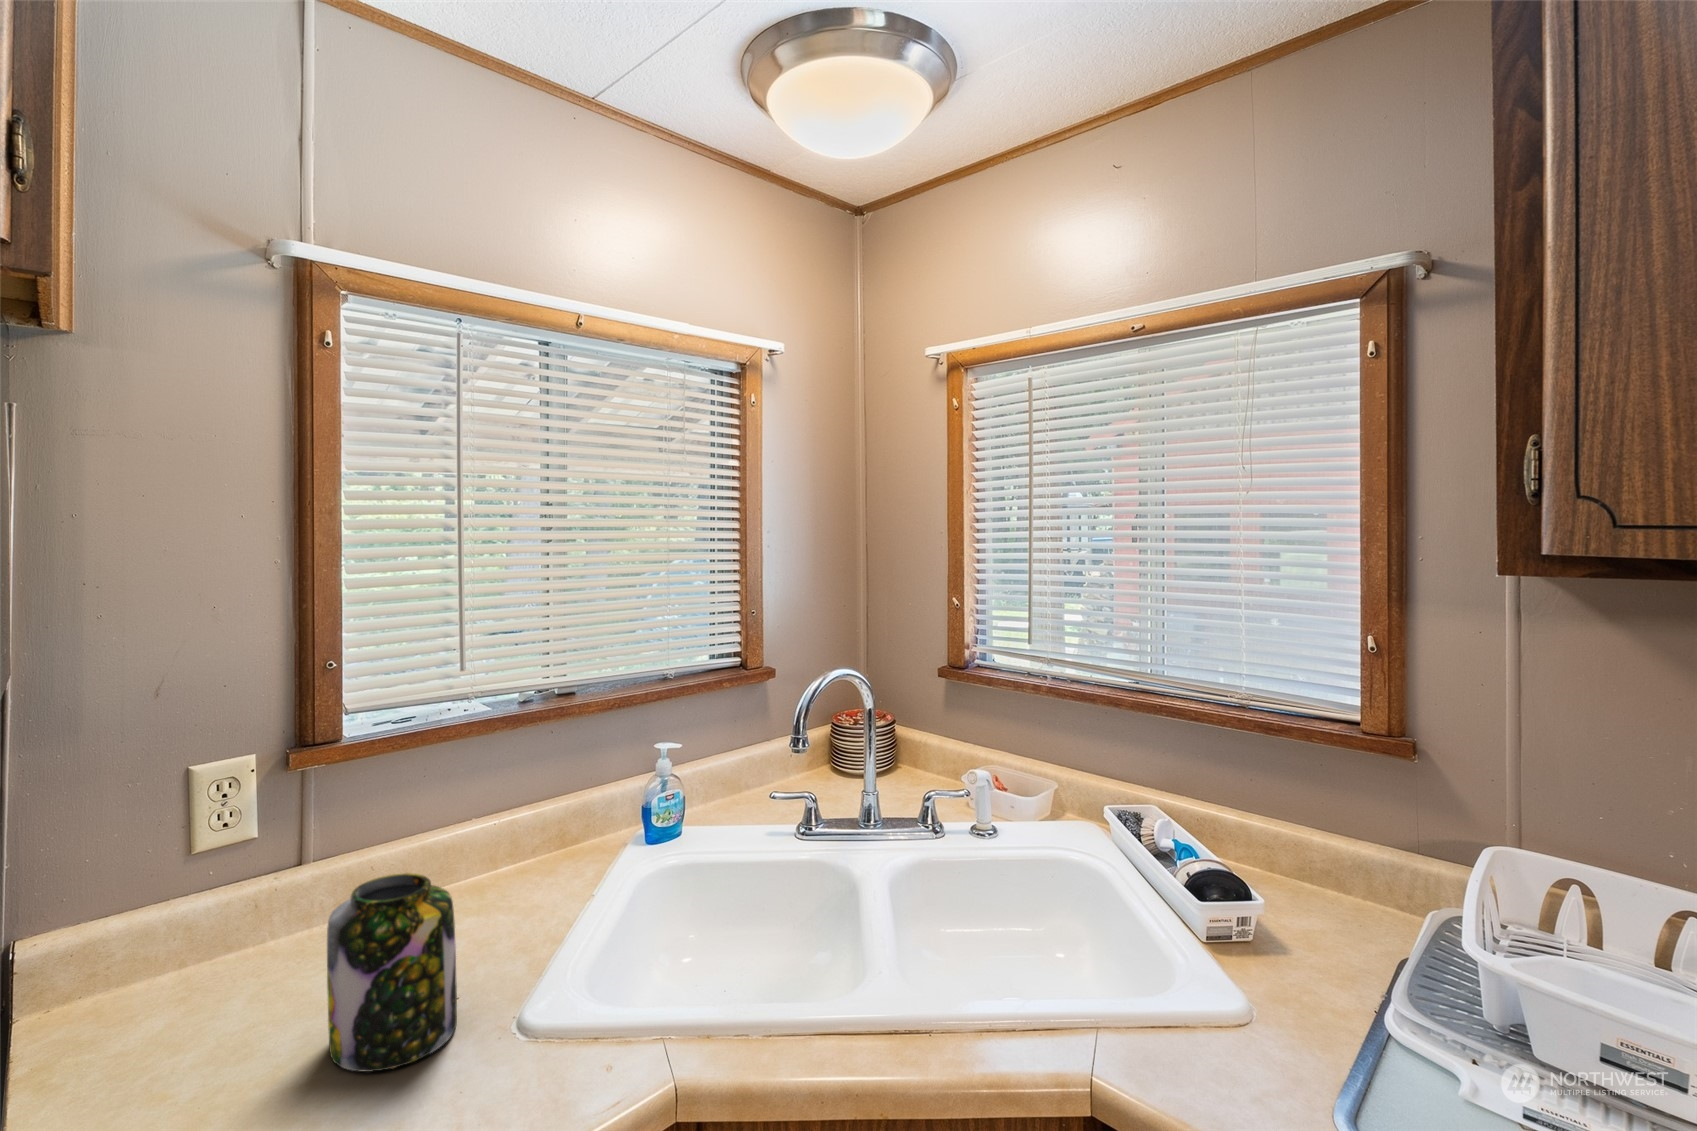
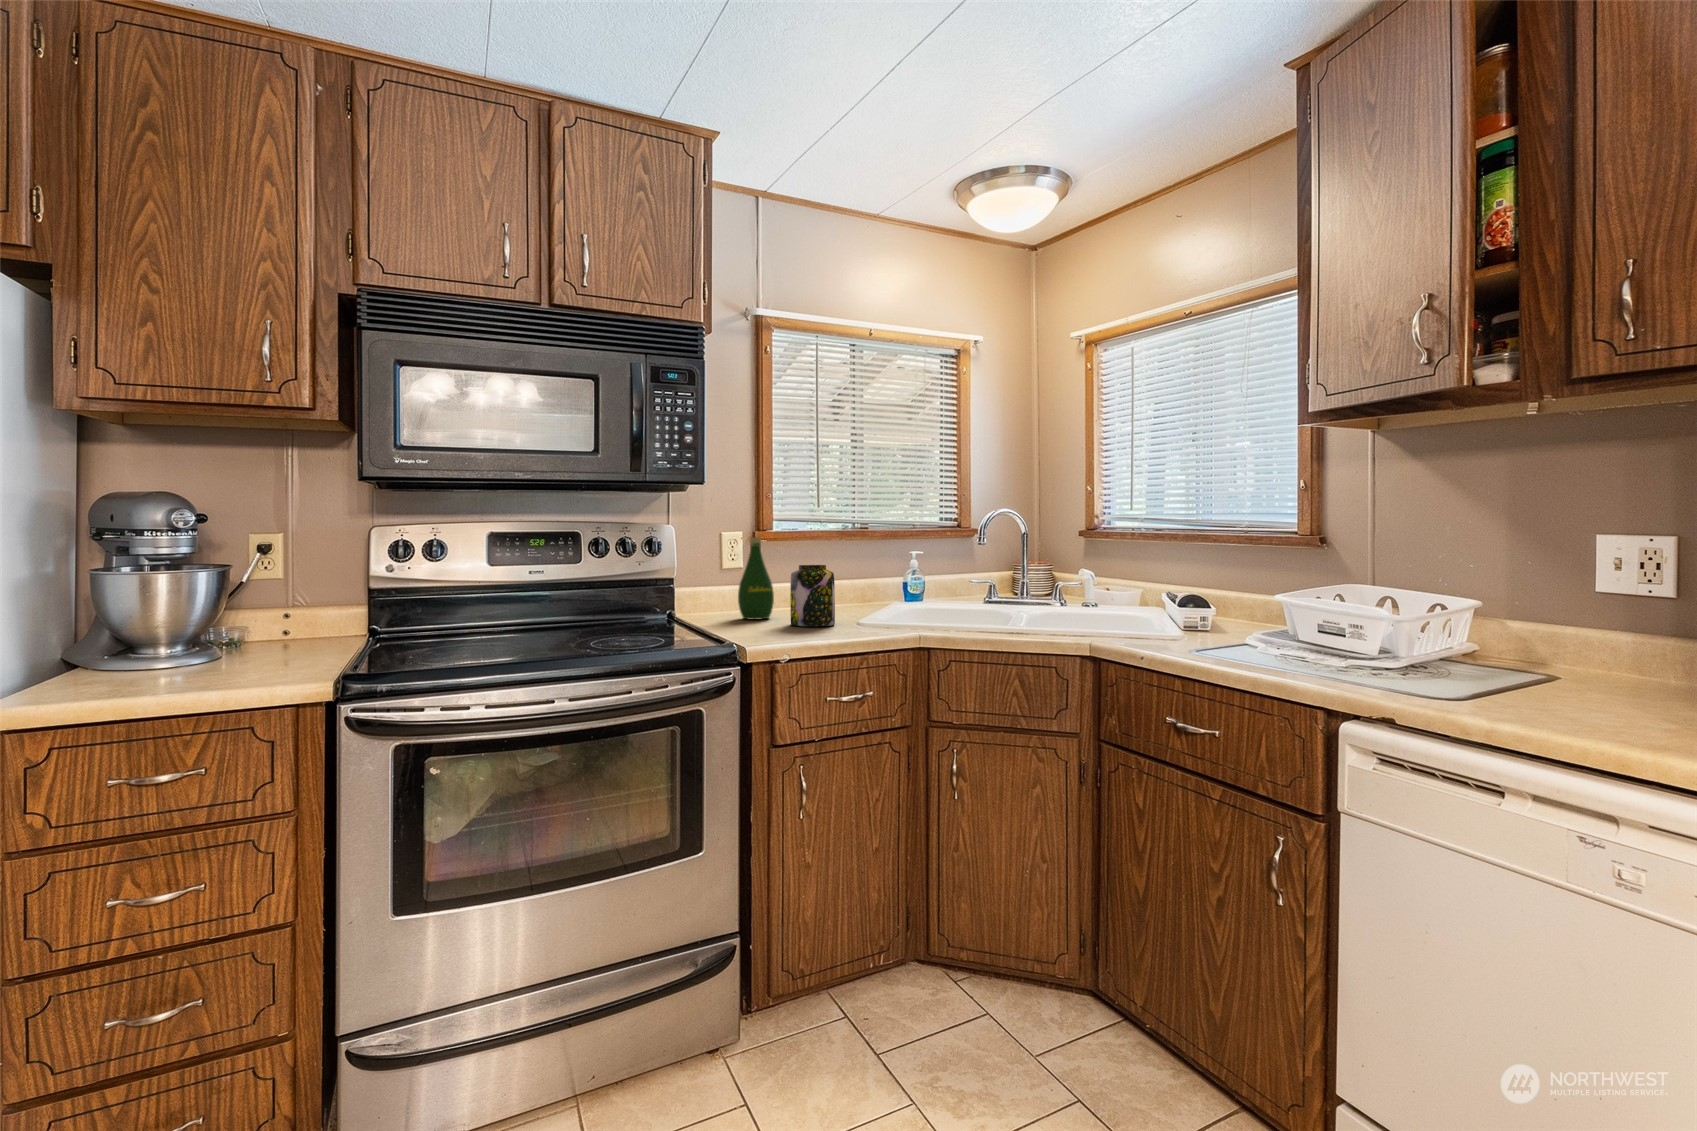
bottle: none [213,783,322,1000] -> present [738,537,774,620]

